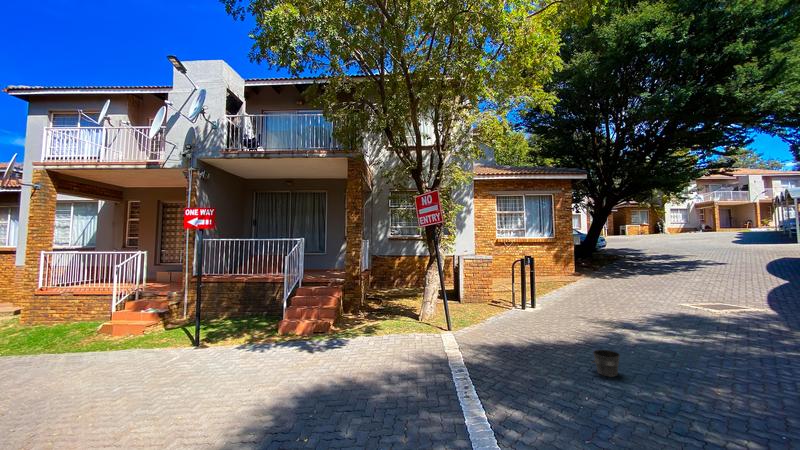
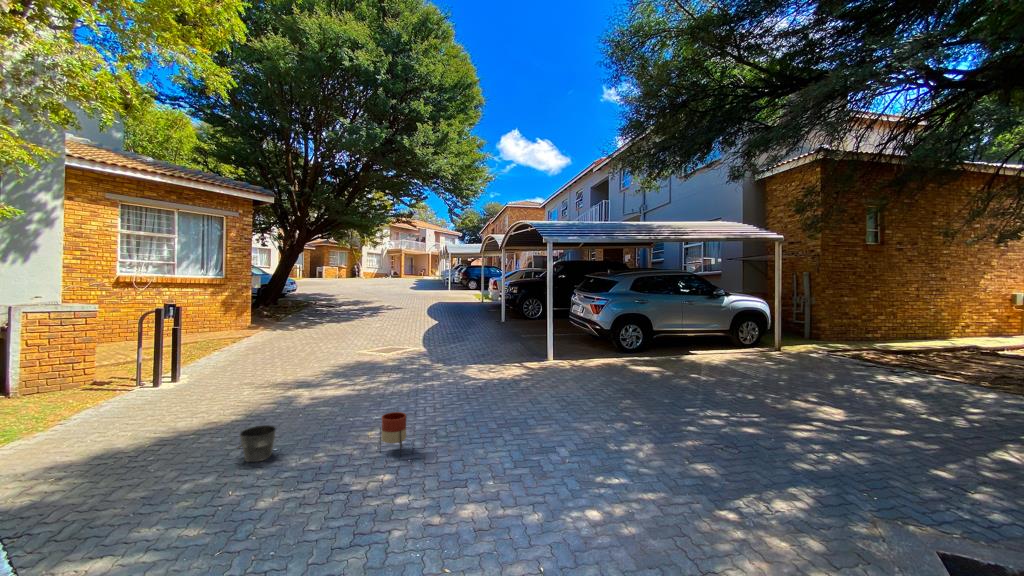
planter: none [723,364,757,410] -> present [380,412,406,455]

